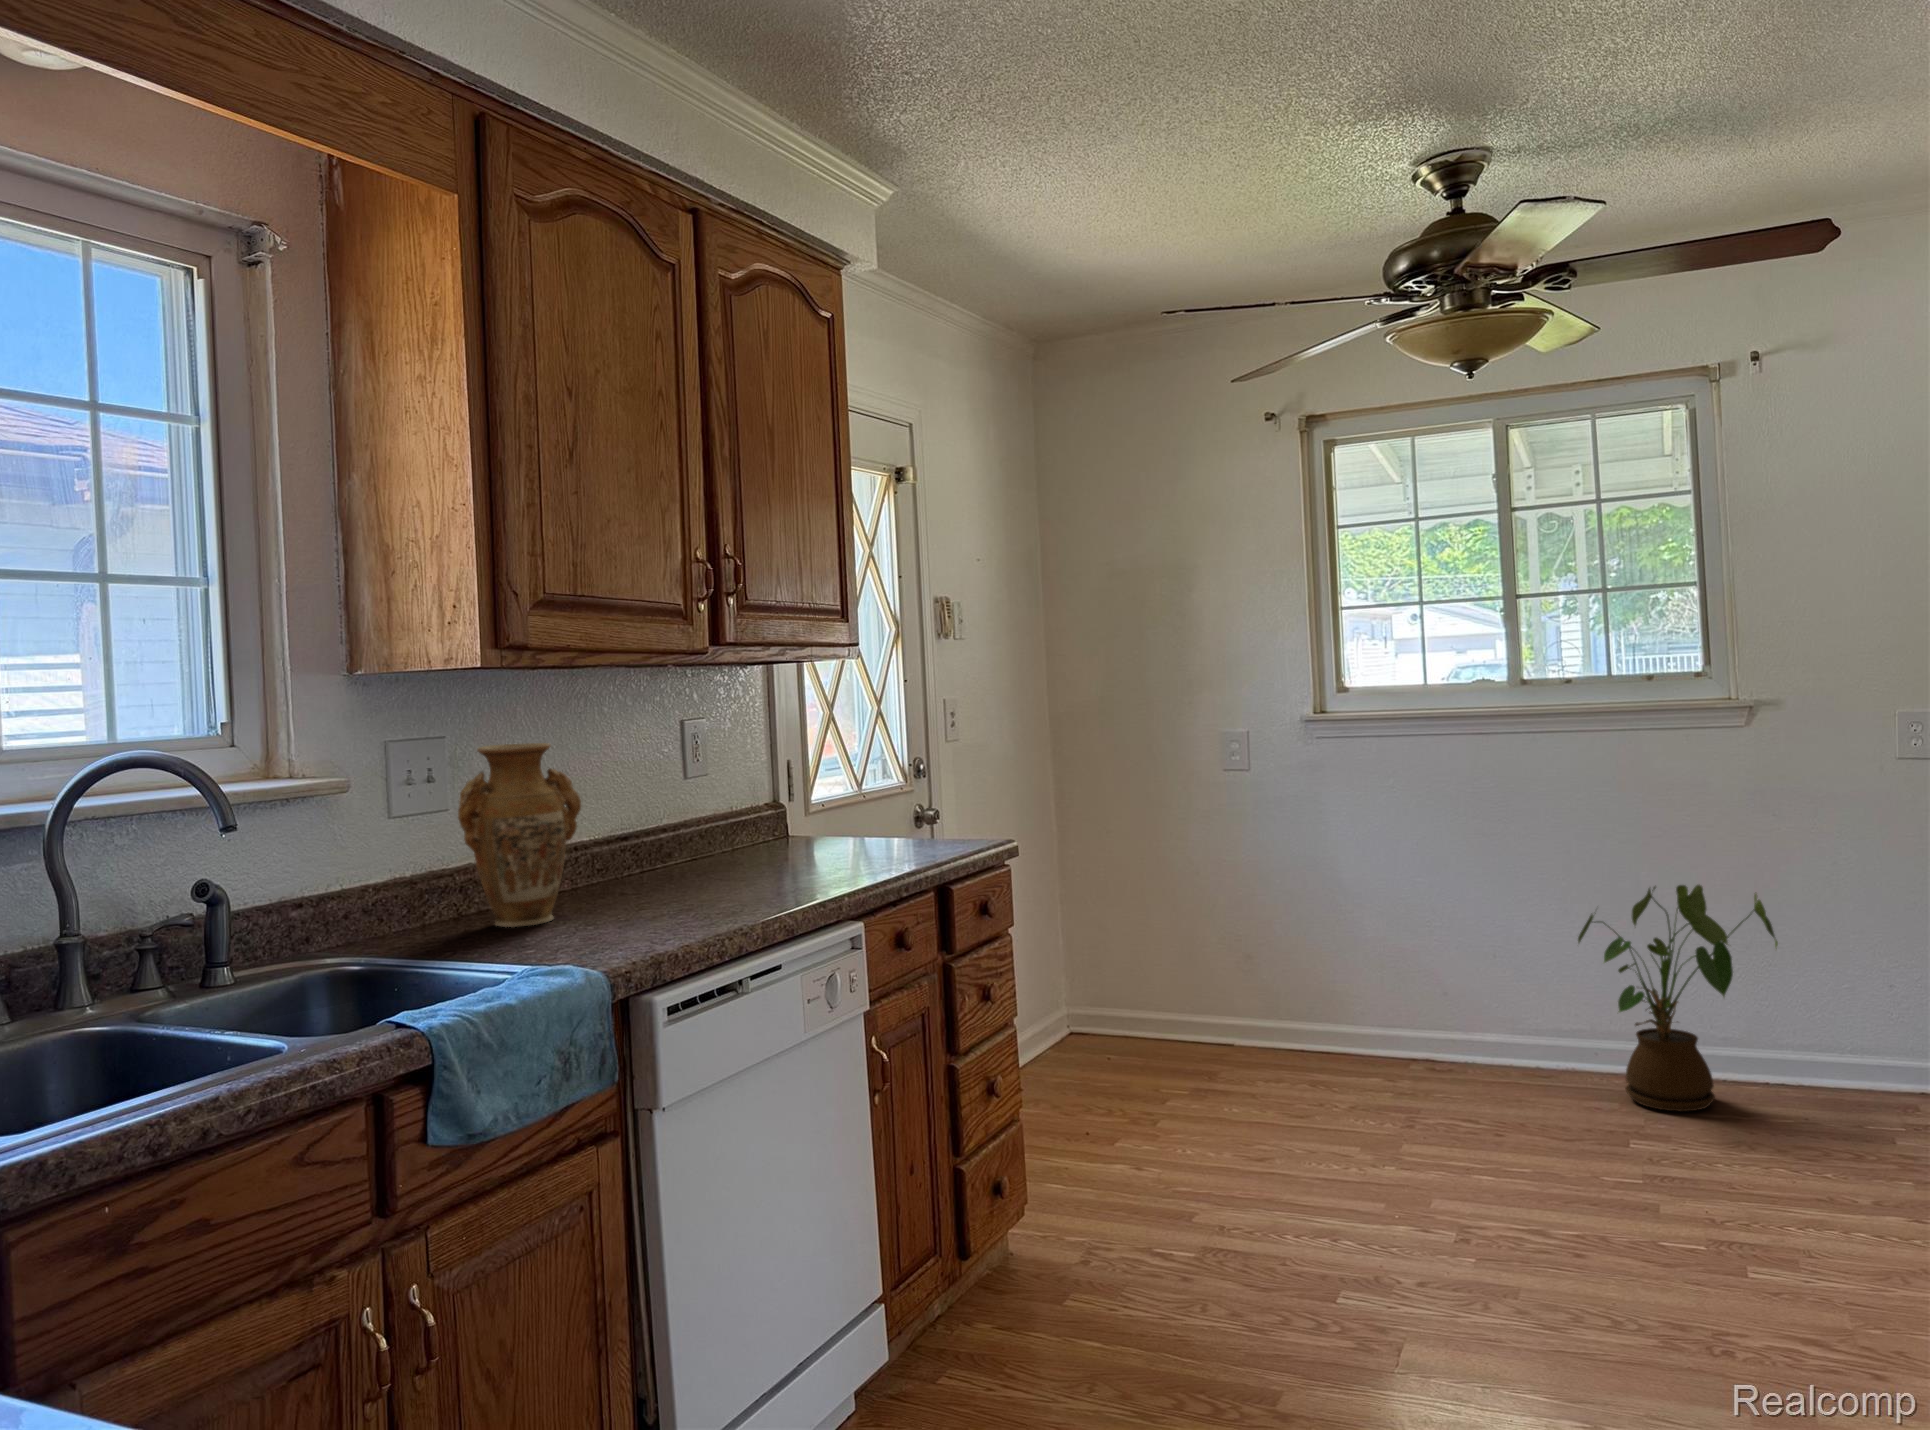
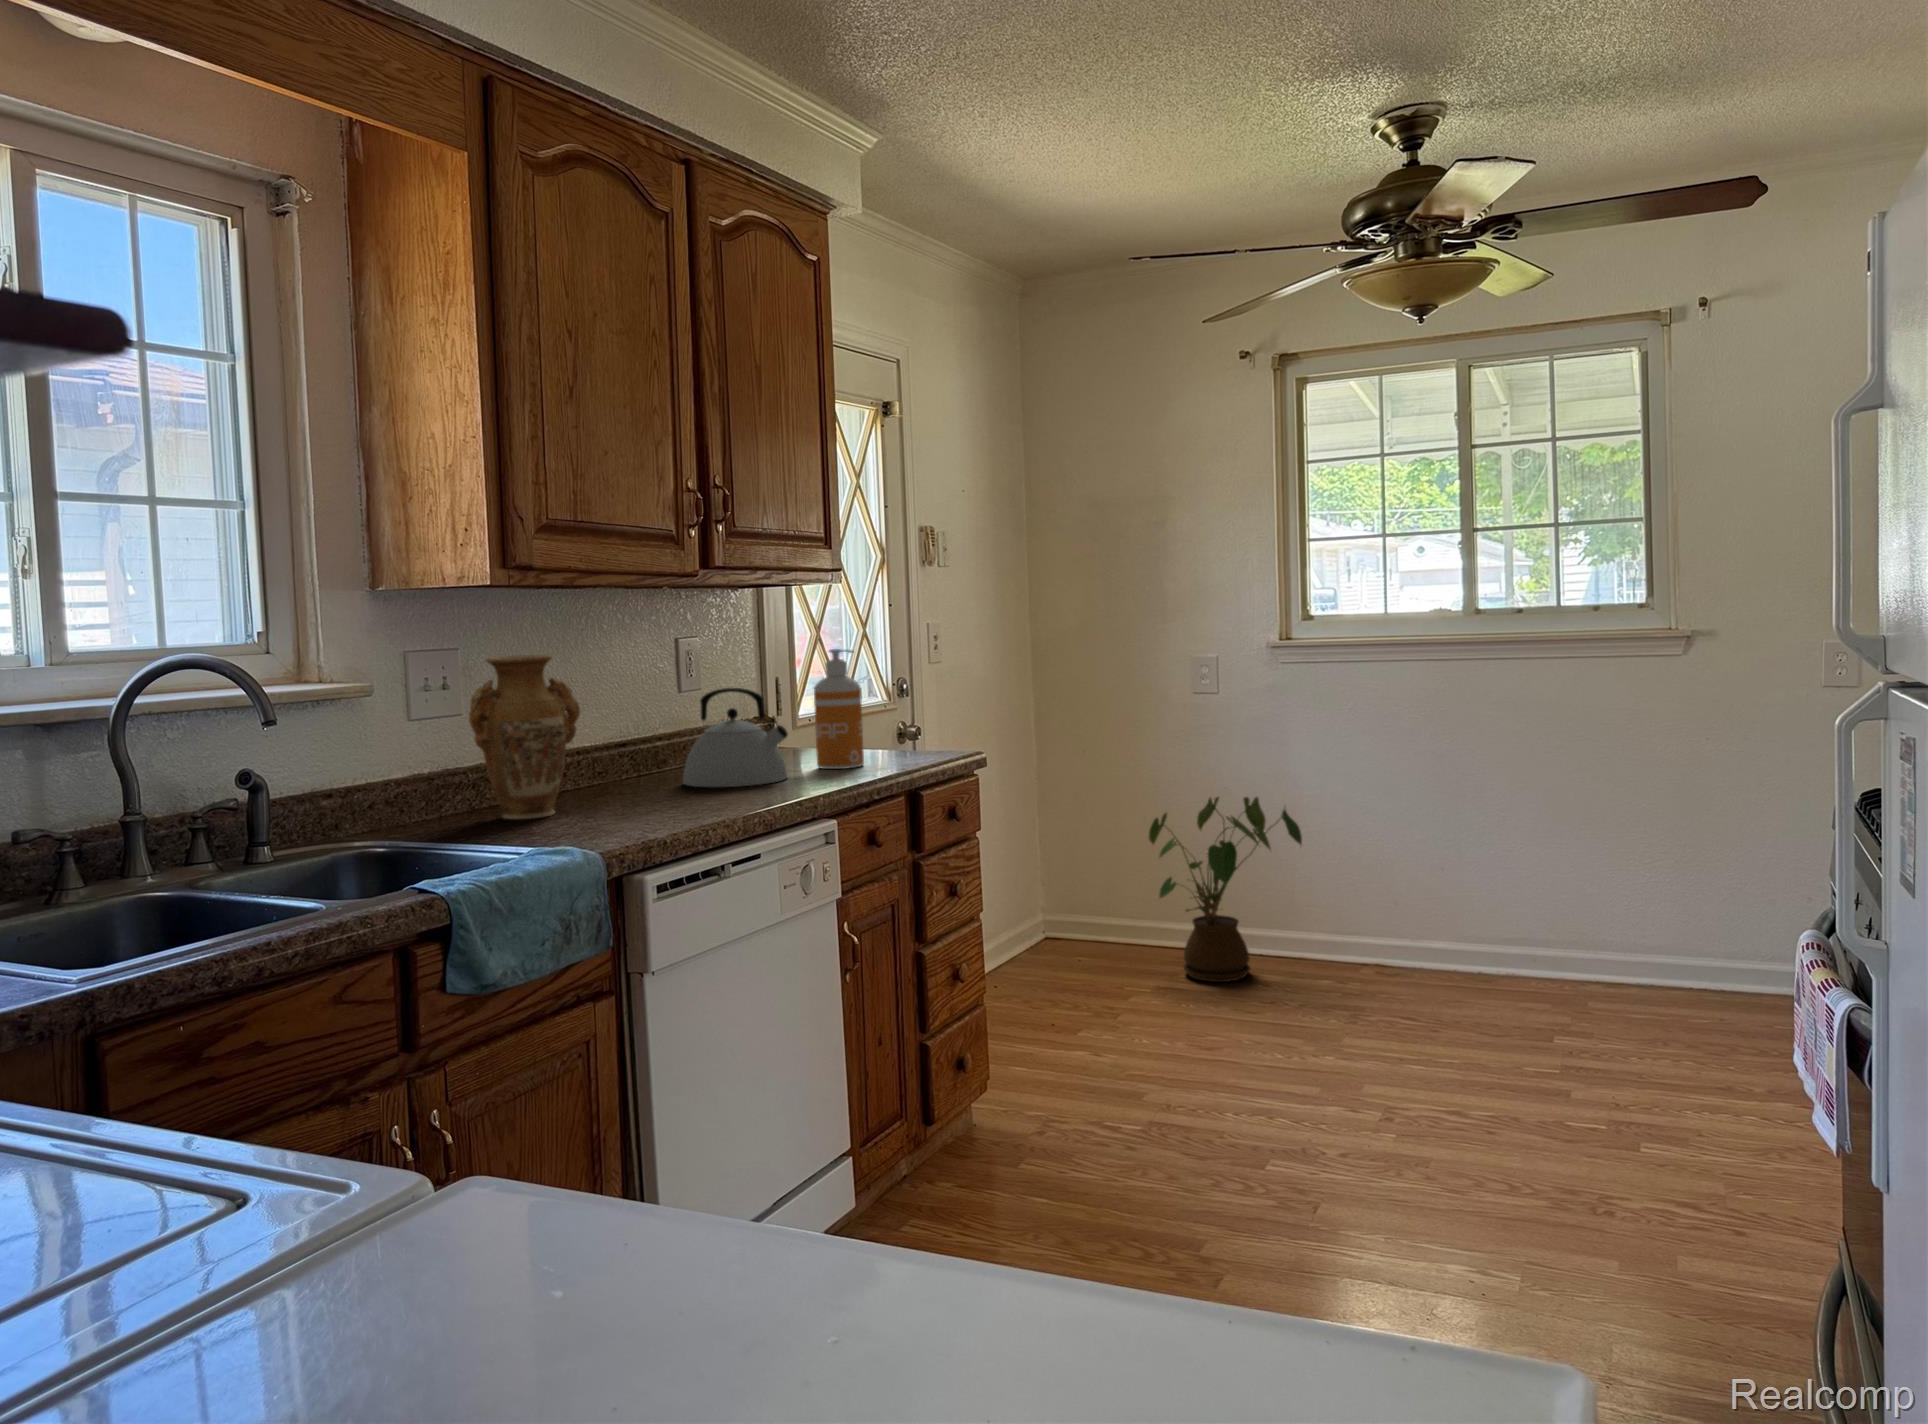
soap dispenser: none [834,731,889,861] -> present [814,649,864,769]
kettle: none [693,775,807,885] -> present [683,688,788,787]
house plant: present [1578,885,1778,1111] -> present [1149,797,1302,982]

